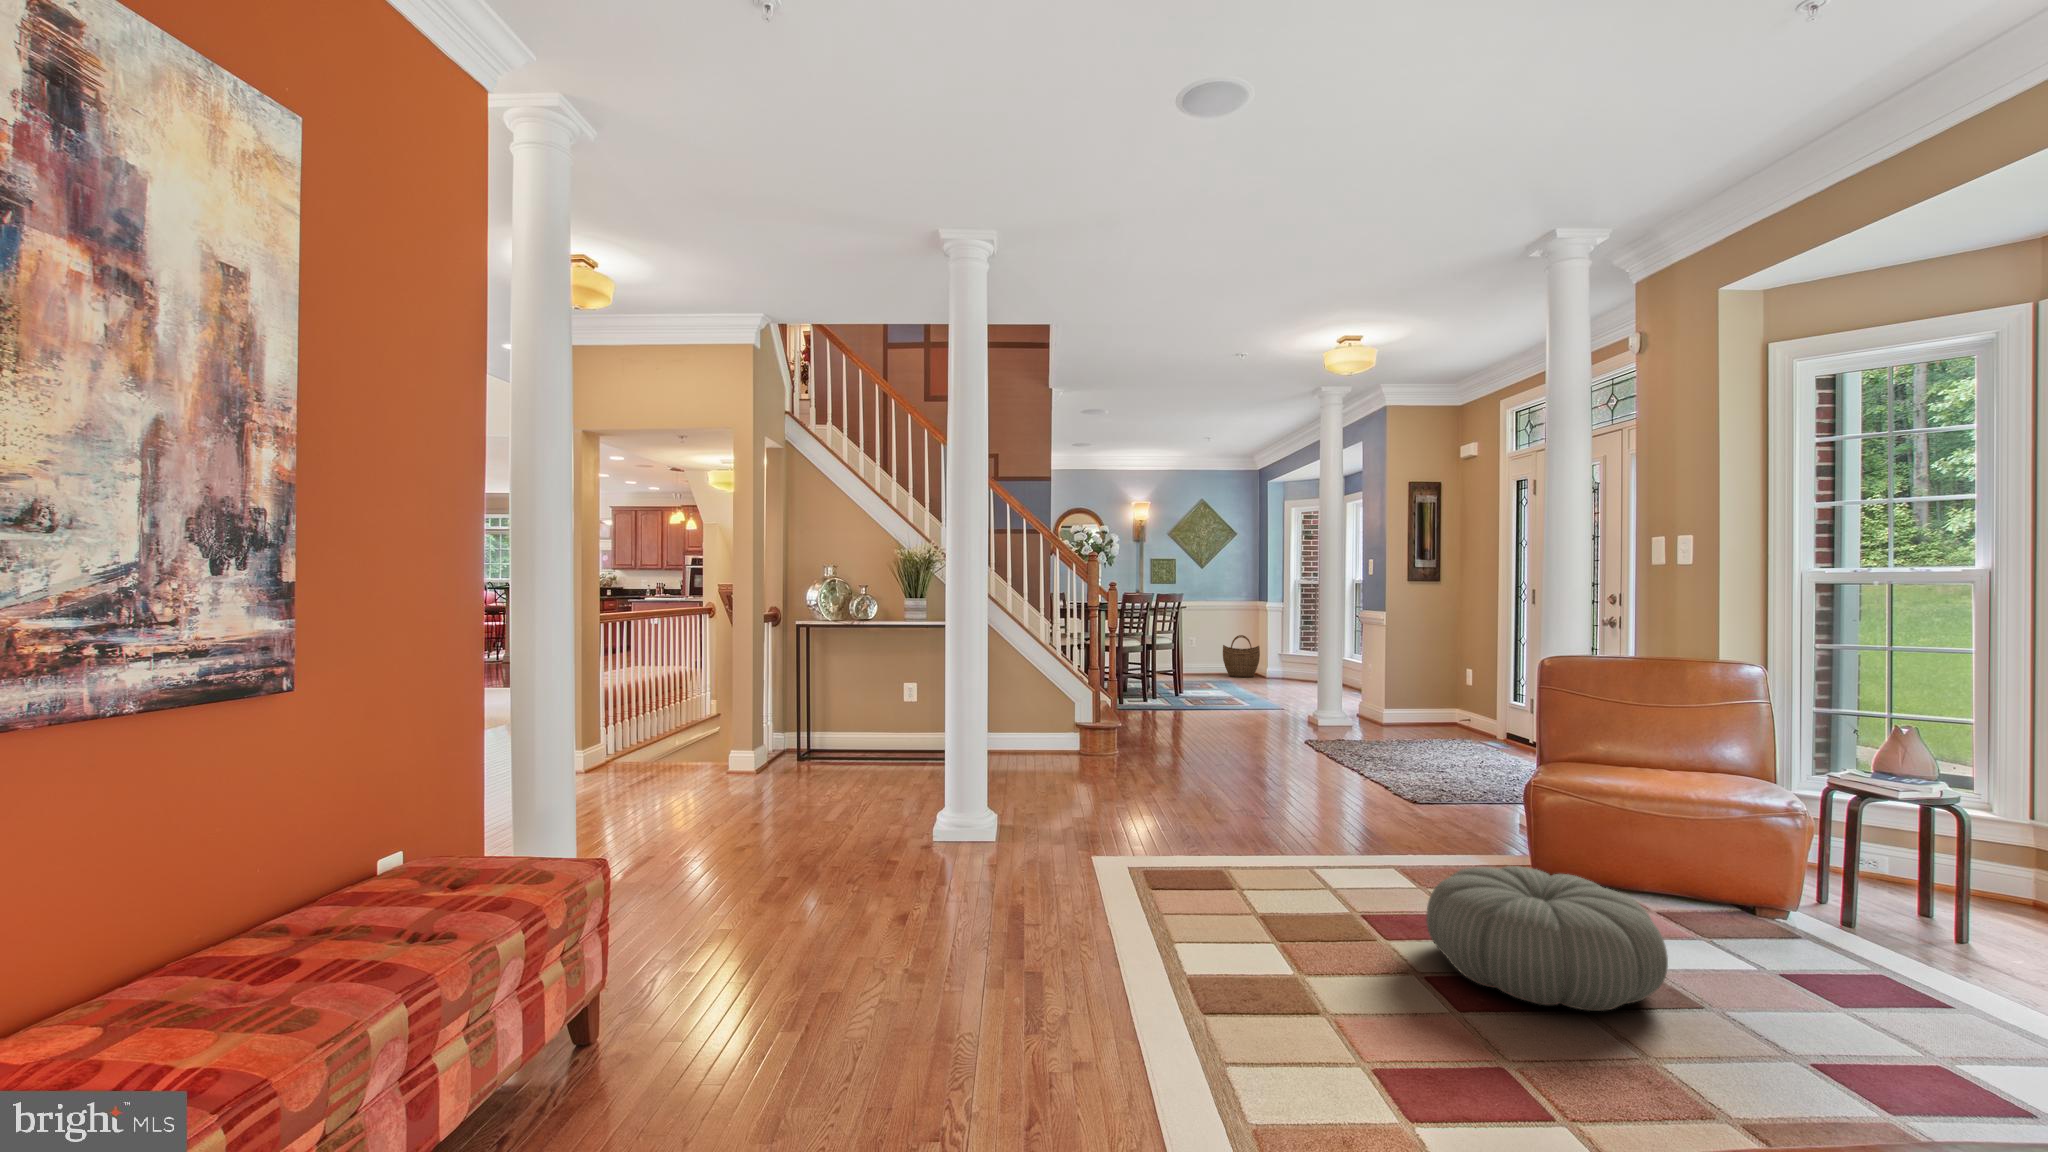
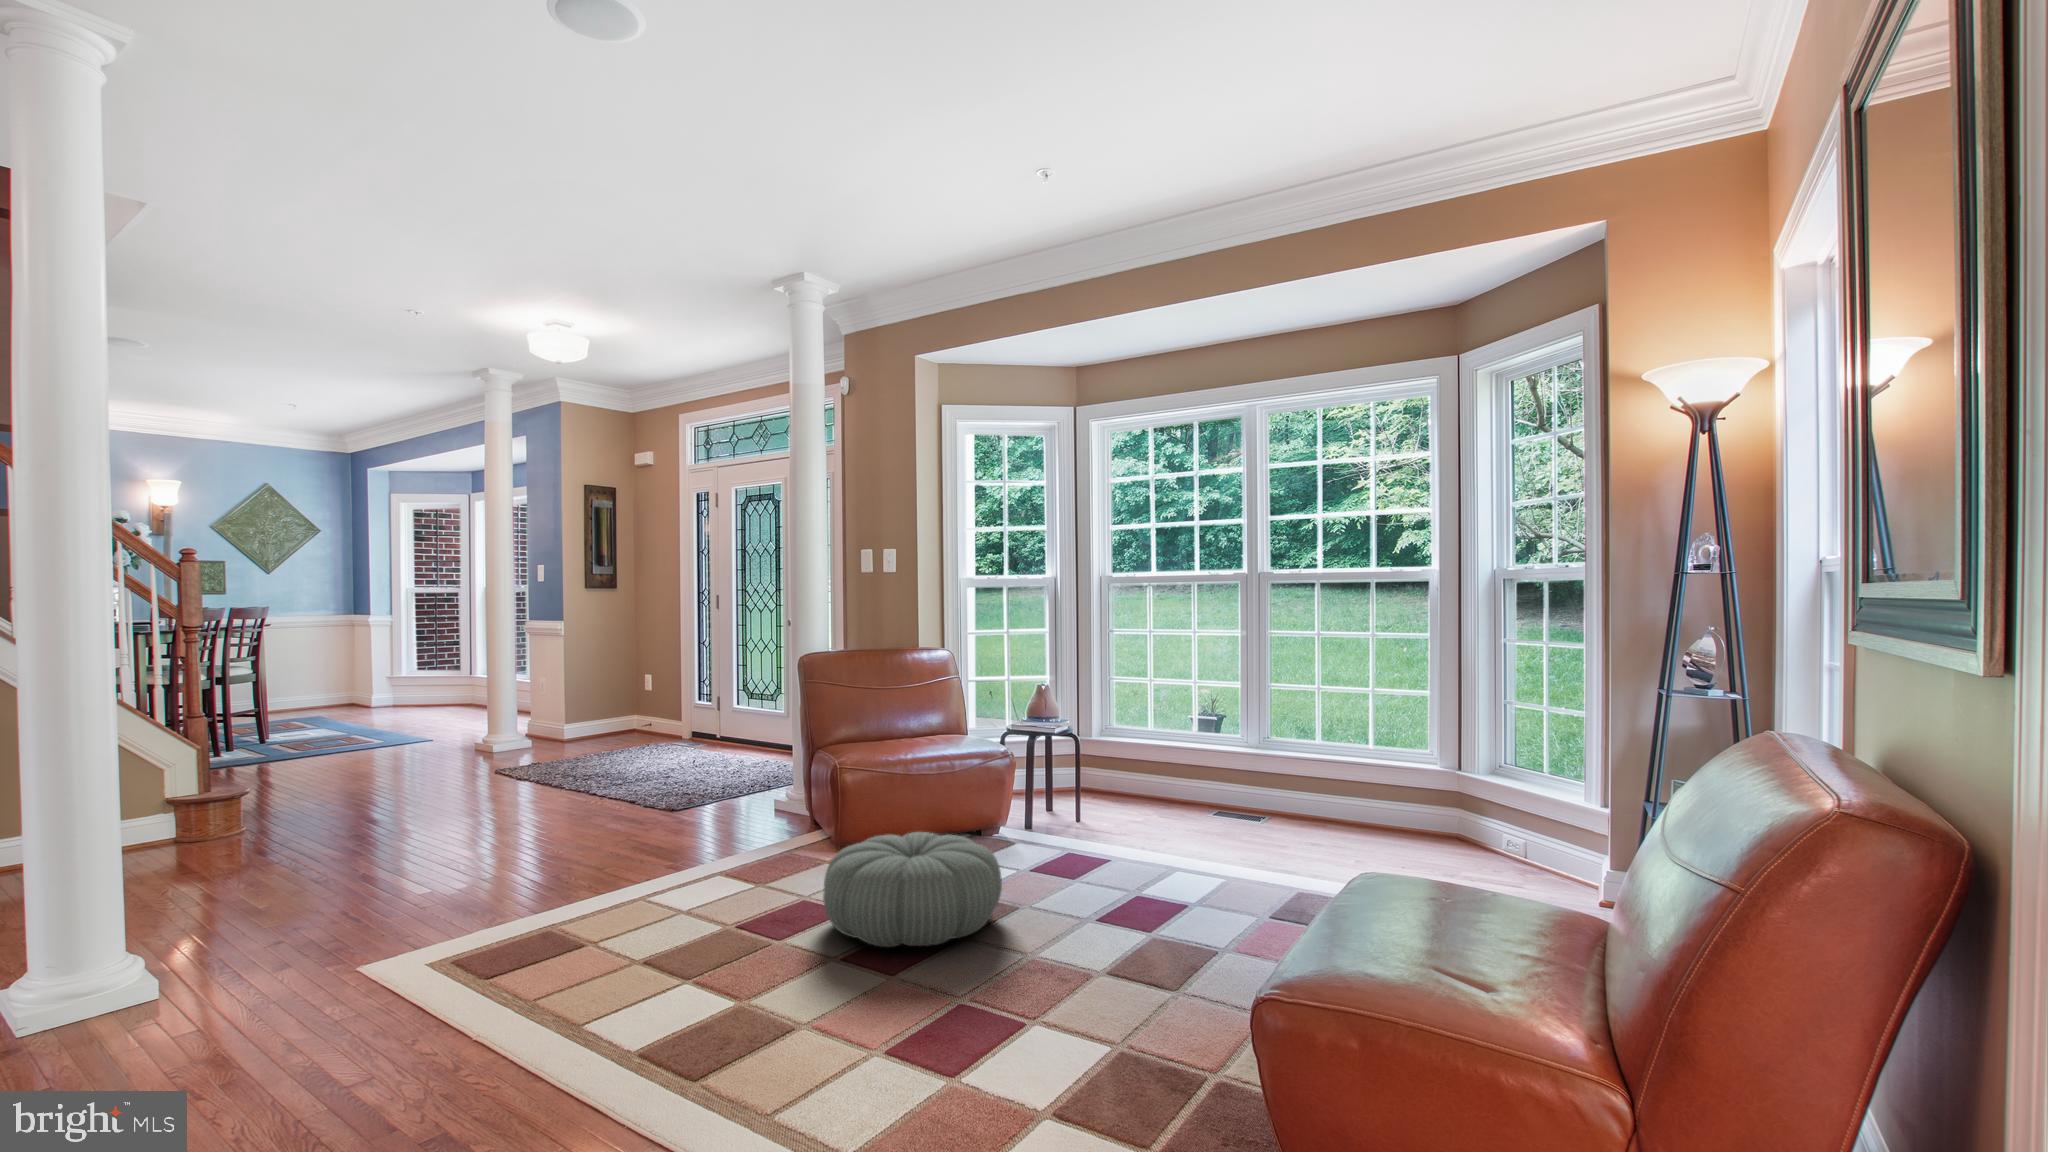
woven basket: present [1223,635,1260,677] -> none [286,658,347,714]

